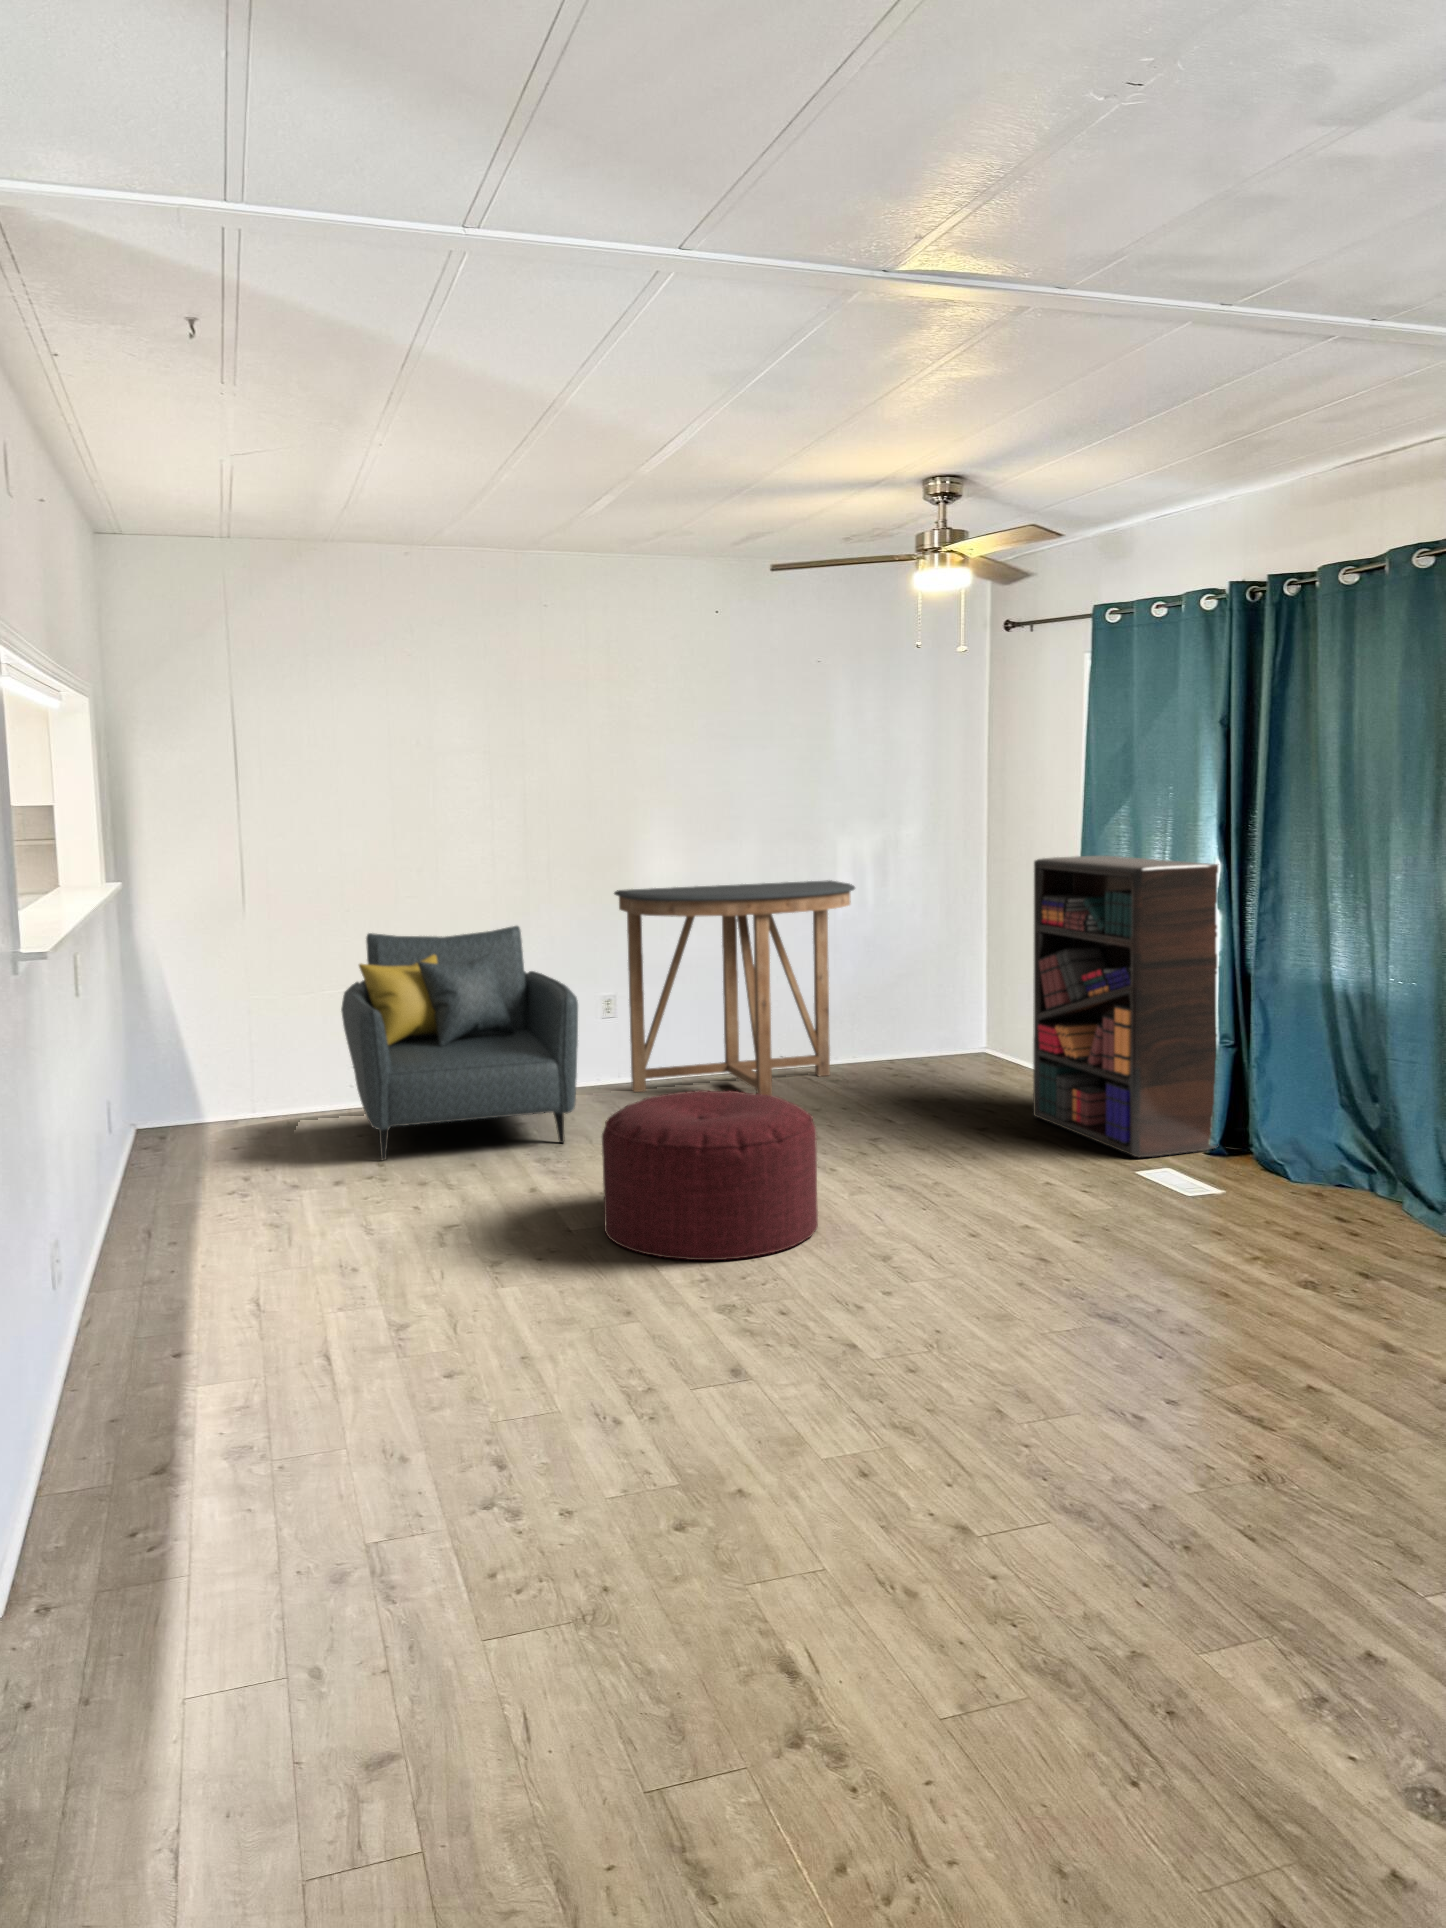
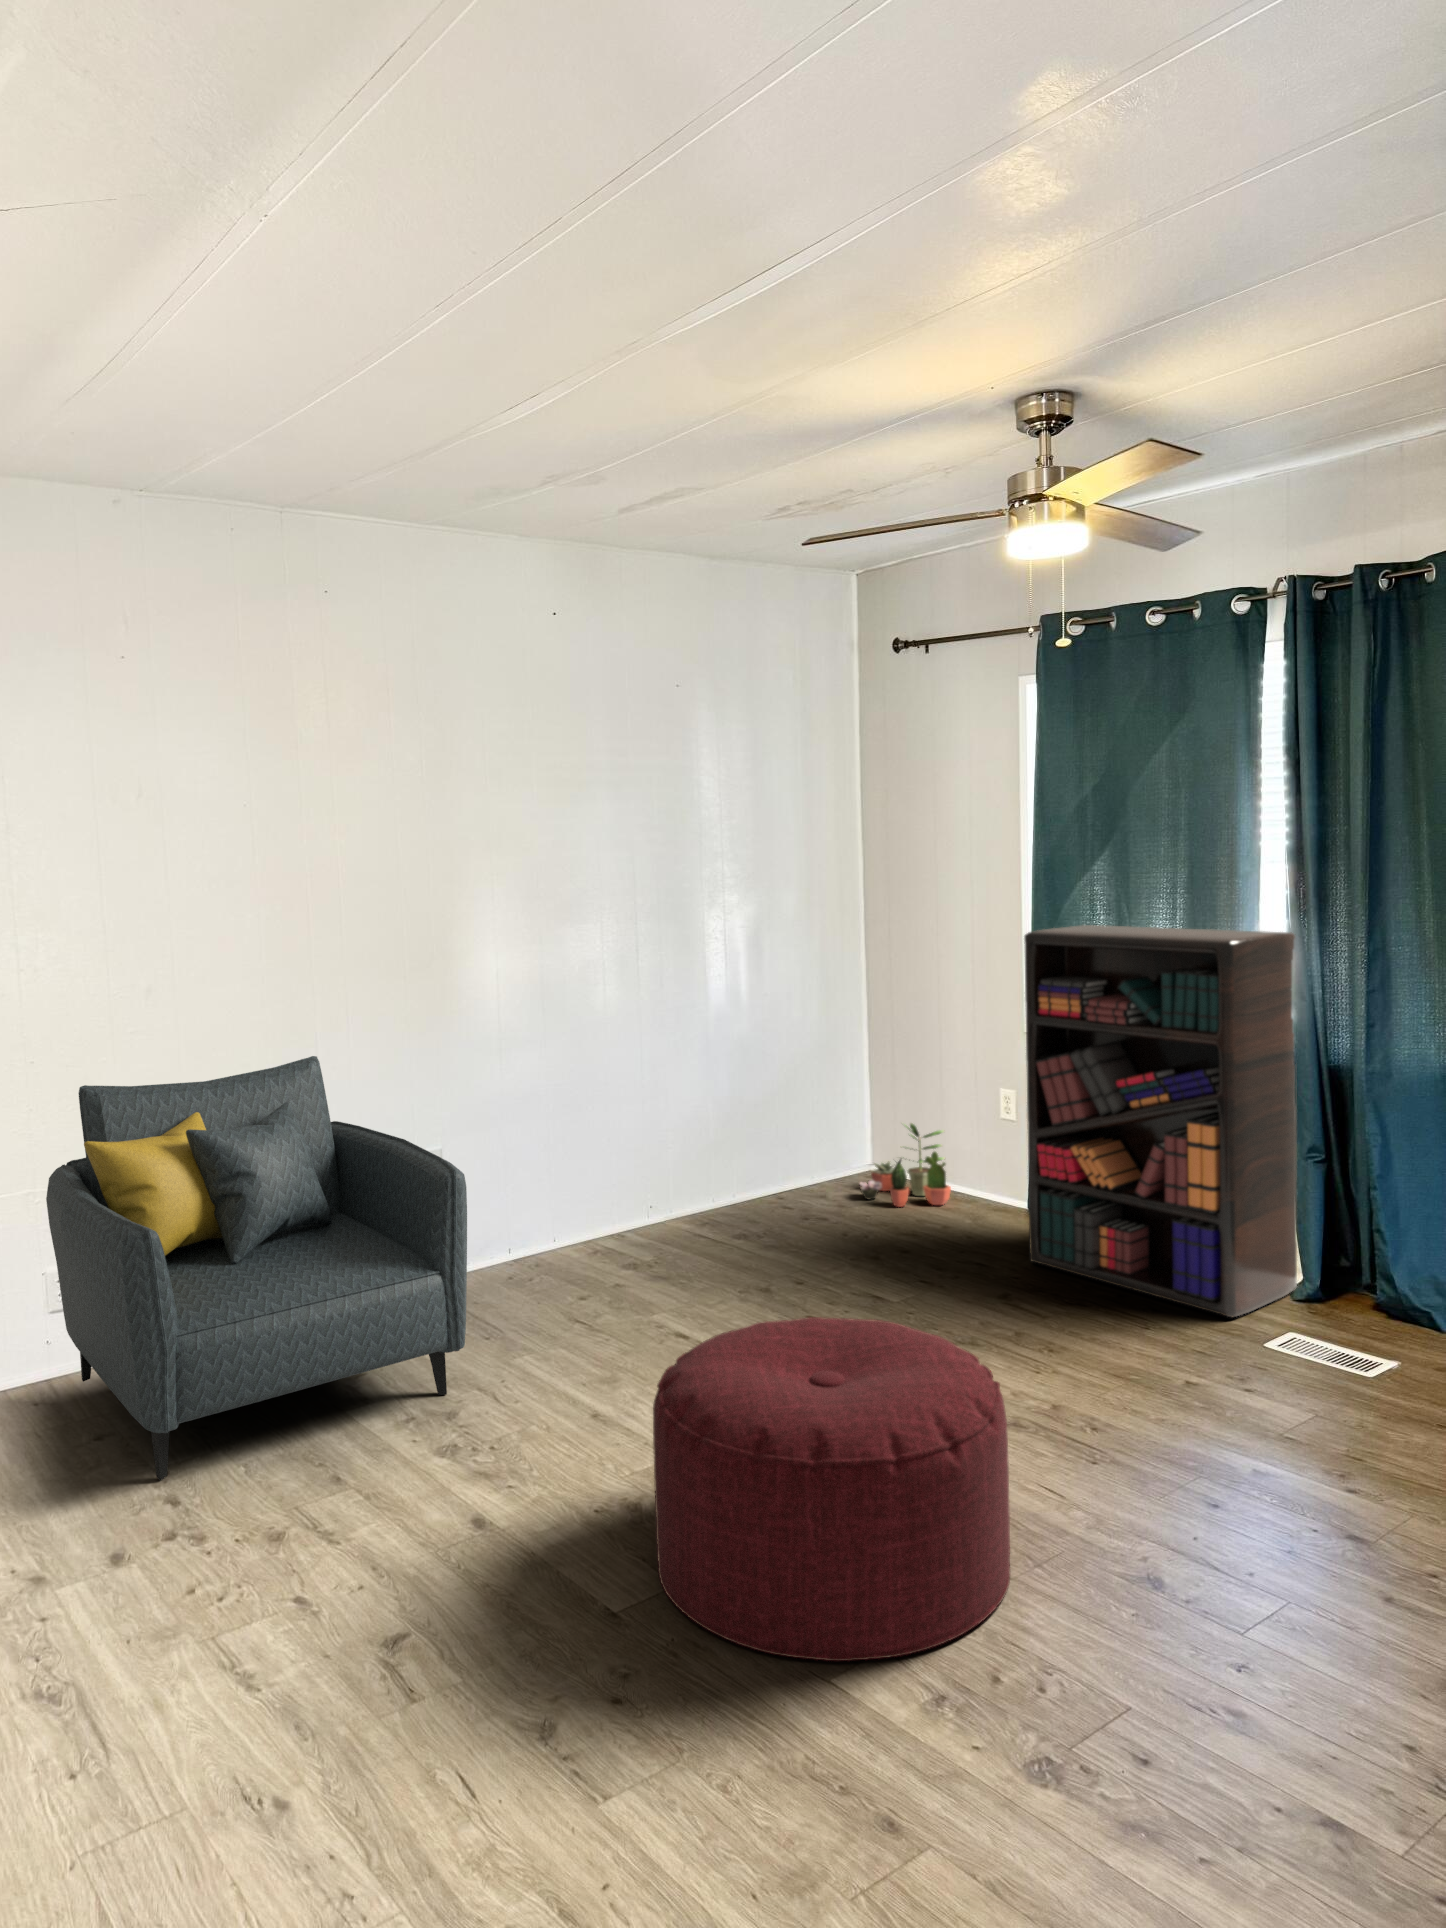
console table: present [614,880,855,1096] -> none [437,967,755,1280]
potted plant: none [958,1014,1032,1081] -> present [860,1123,951,1207]

